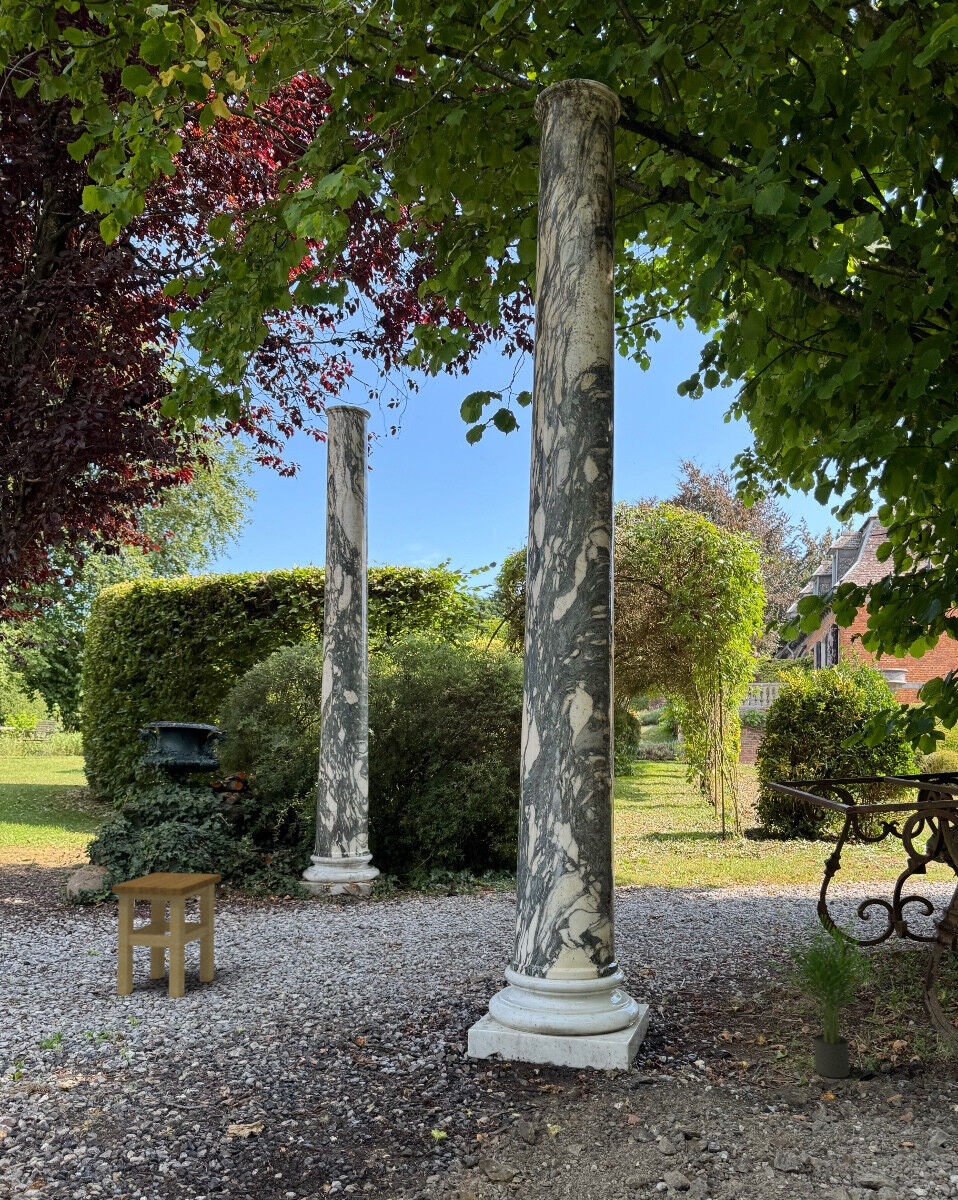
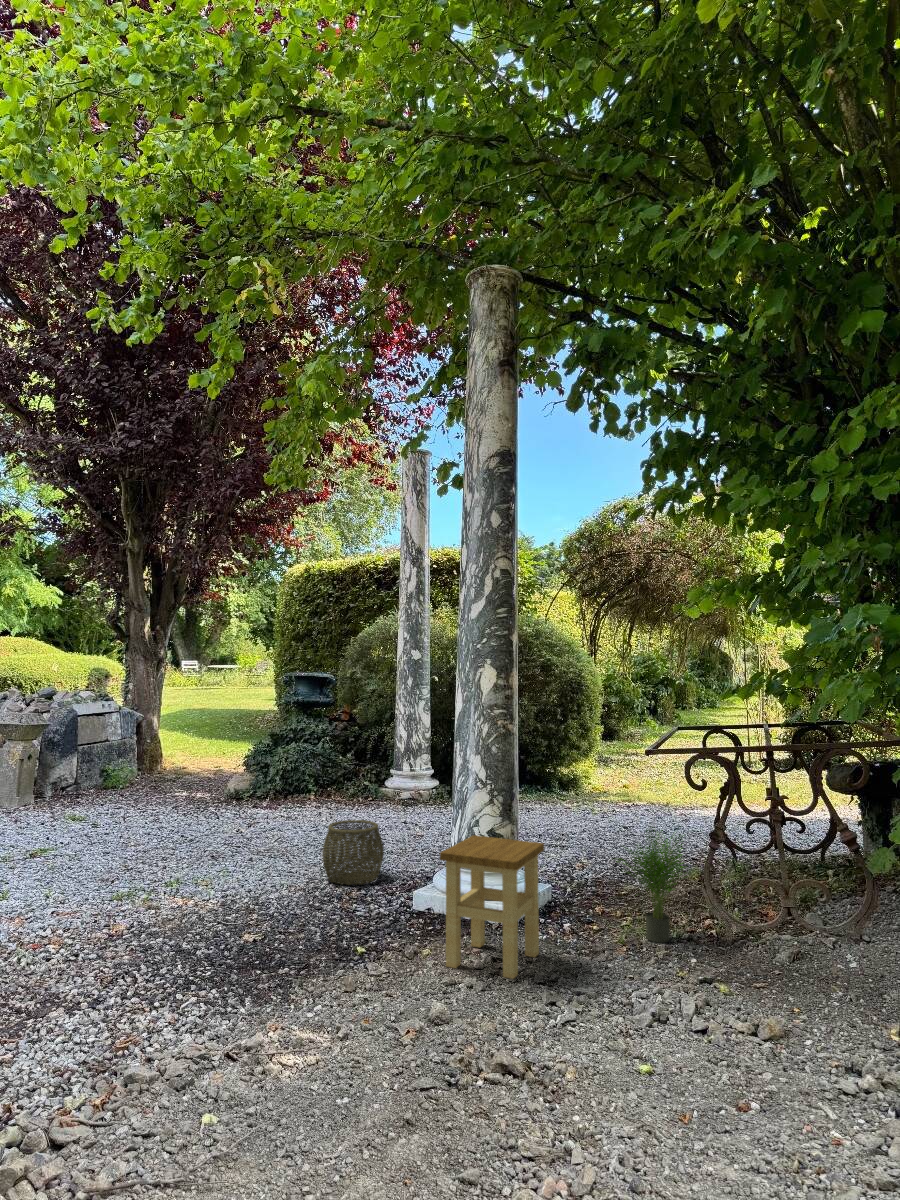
stool: present [112,872,221,998] -> present [440,835,544,979]
woven basket: none [291,929,384,1029] -> present [322,820,384,885]

